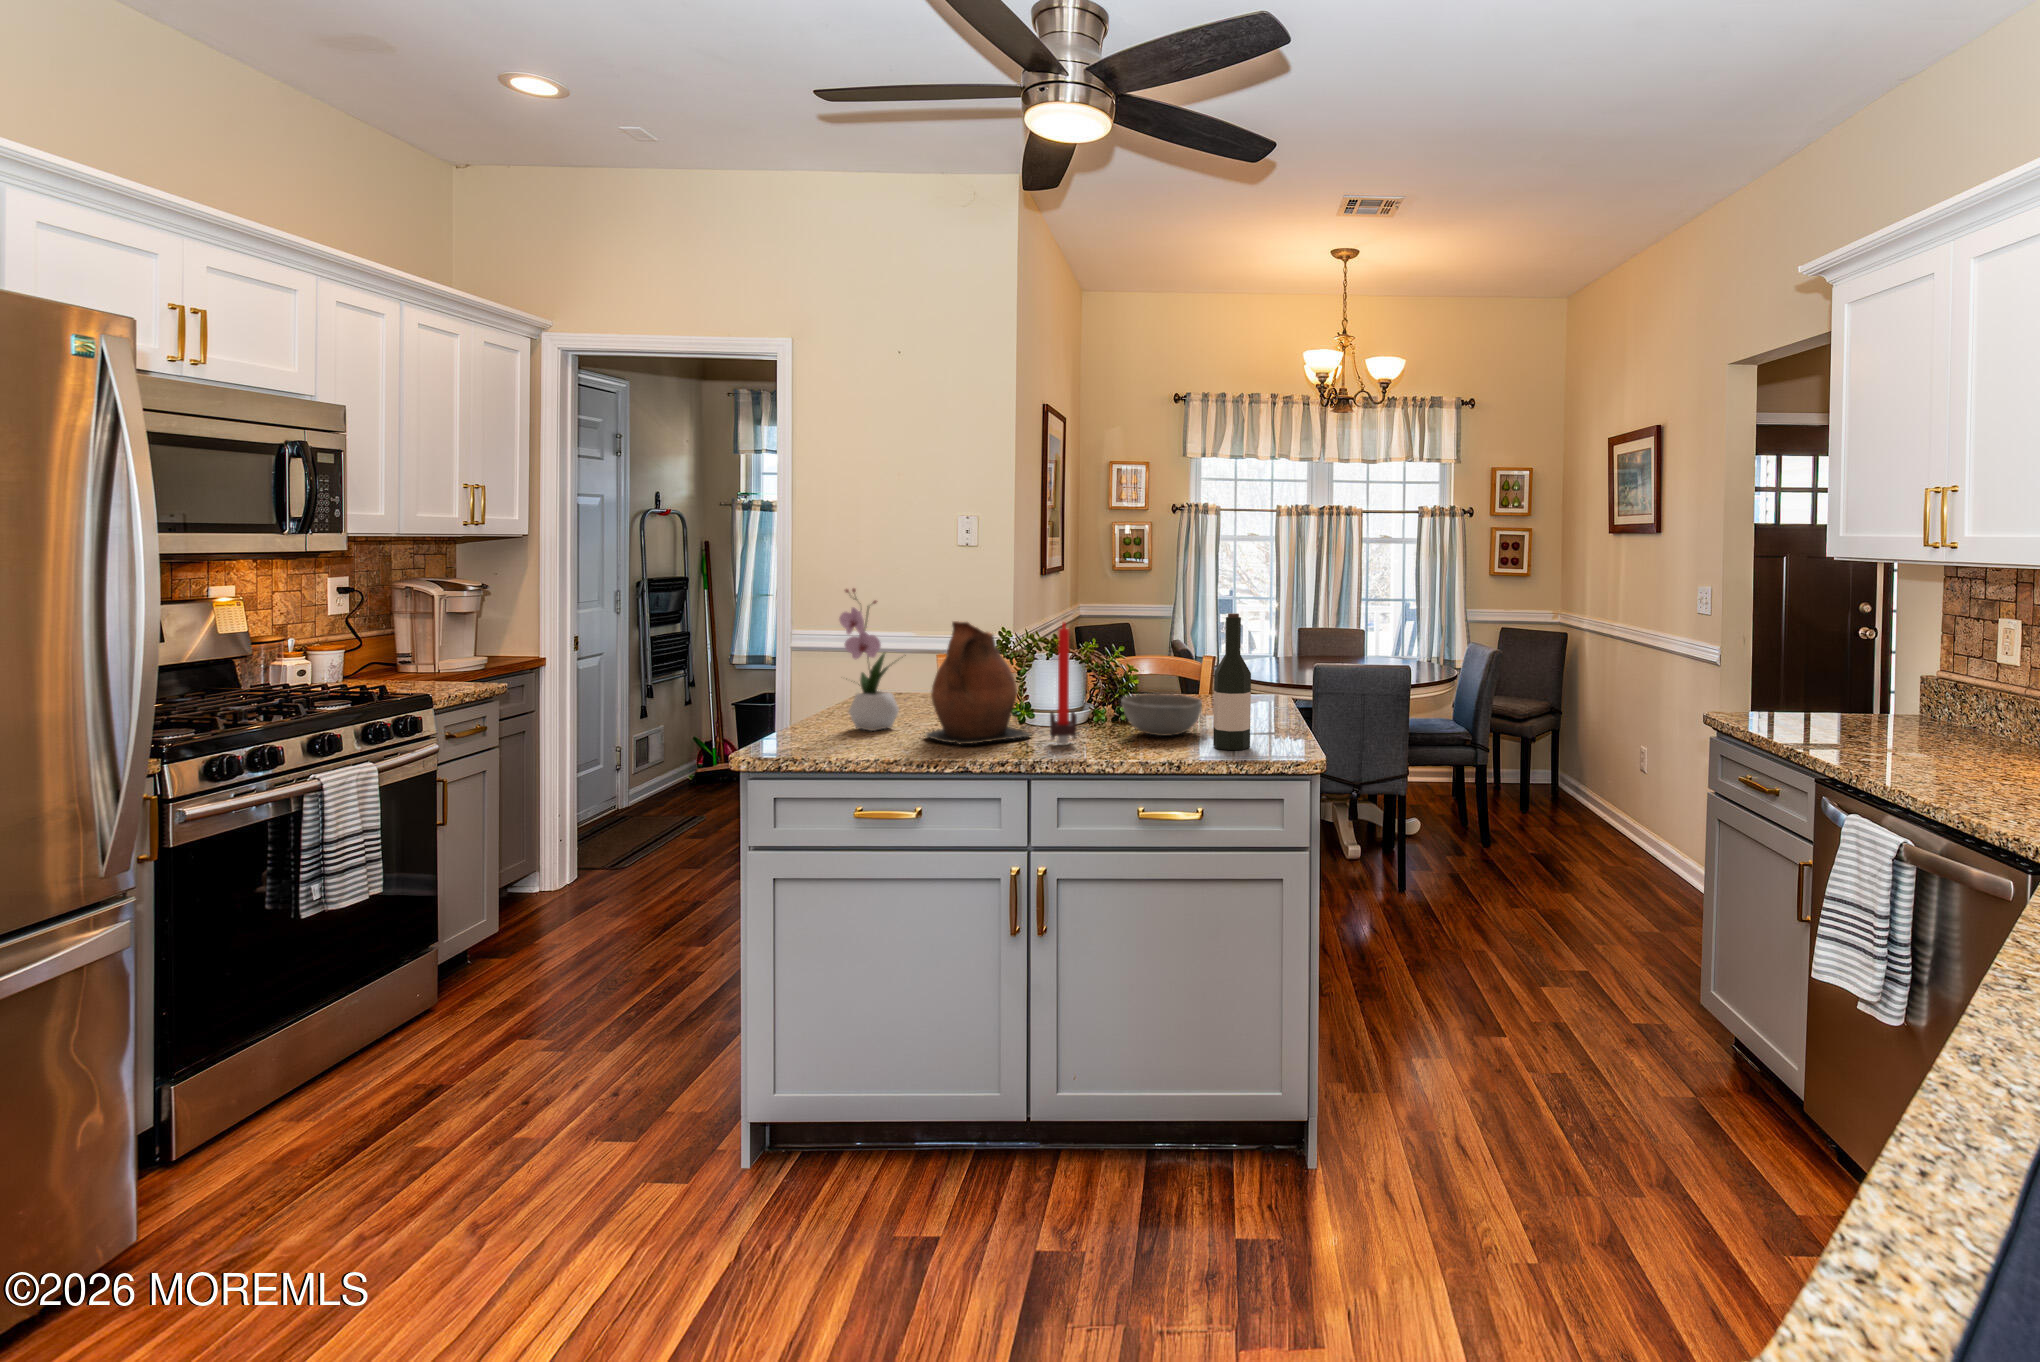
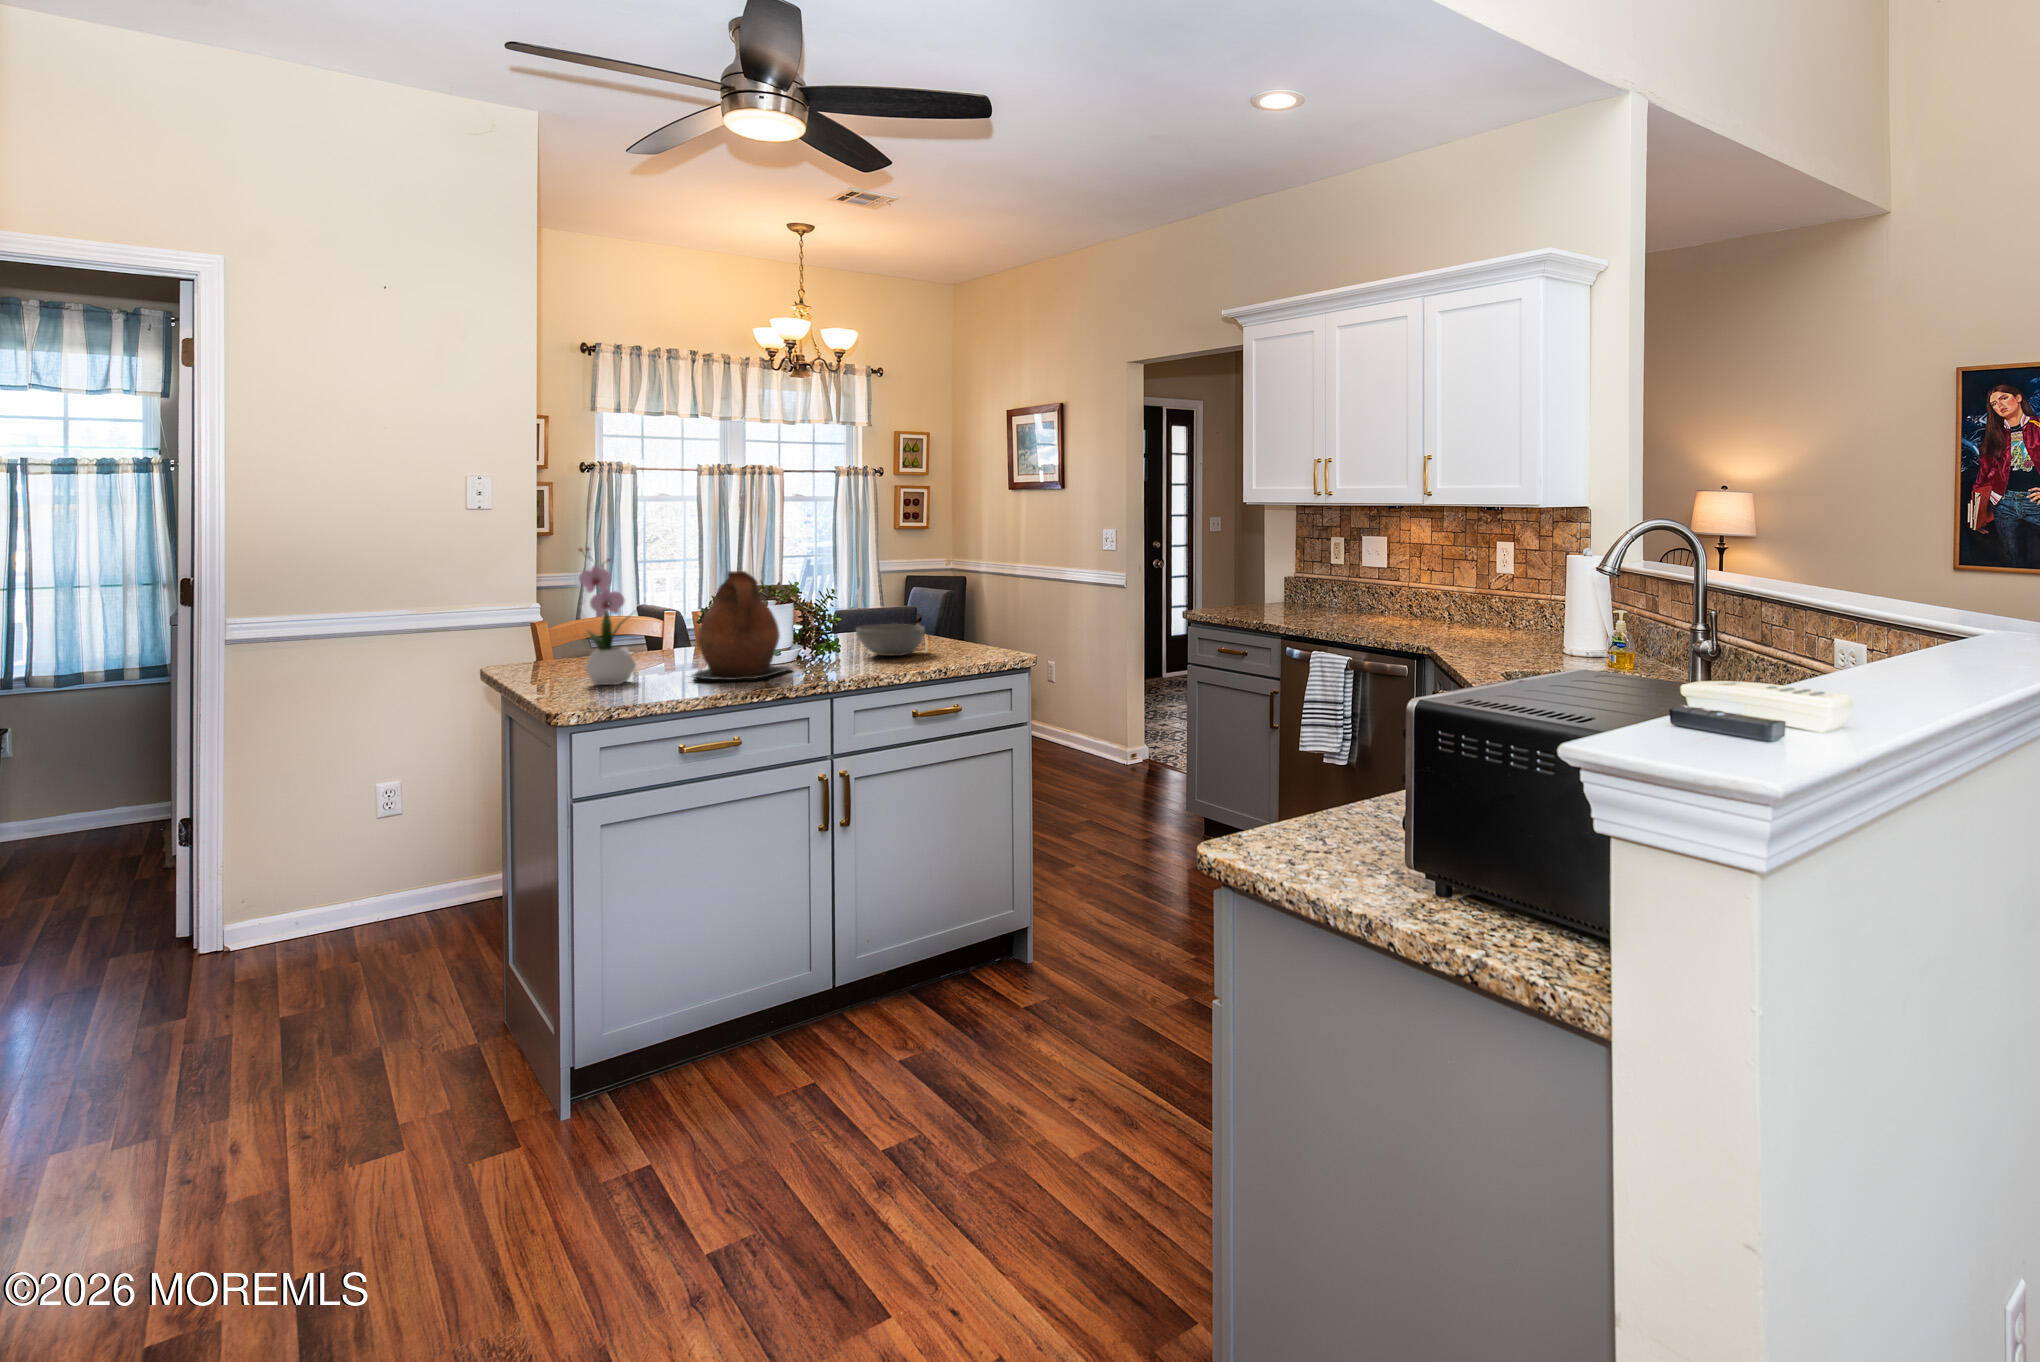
wine bottle: present [1213,613,1251,750] -> none [955,552,983,657]
candle: present [1050,622,1077,744] -> none [820,566,851,670]

